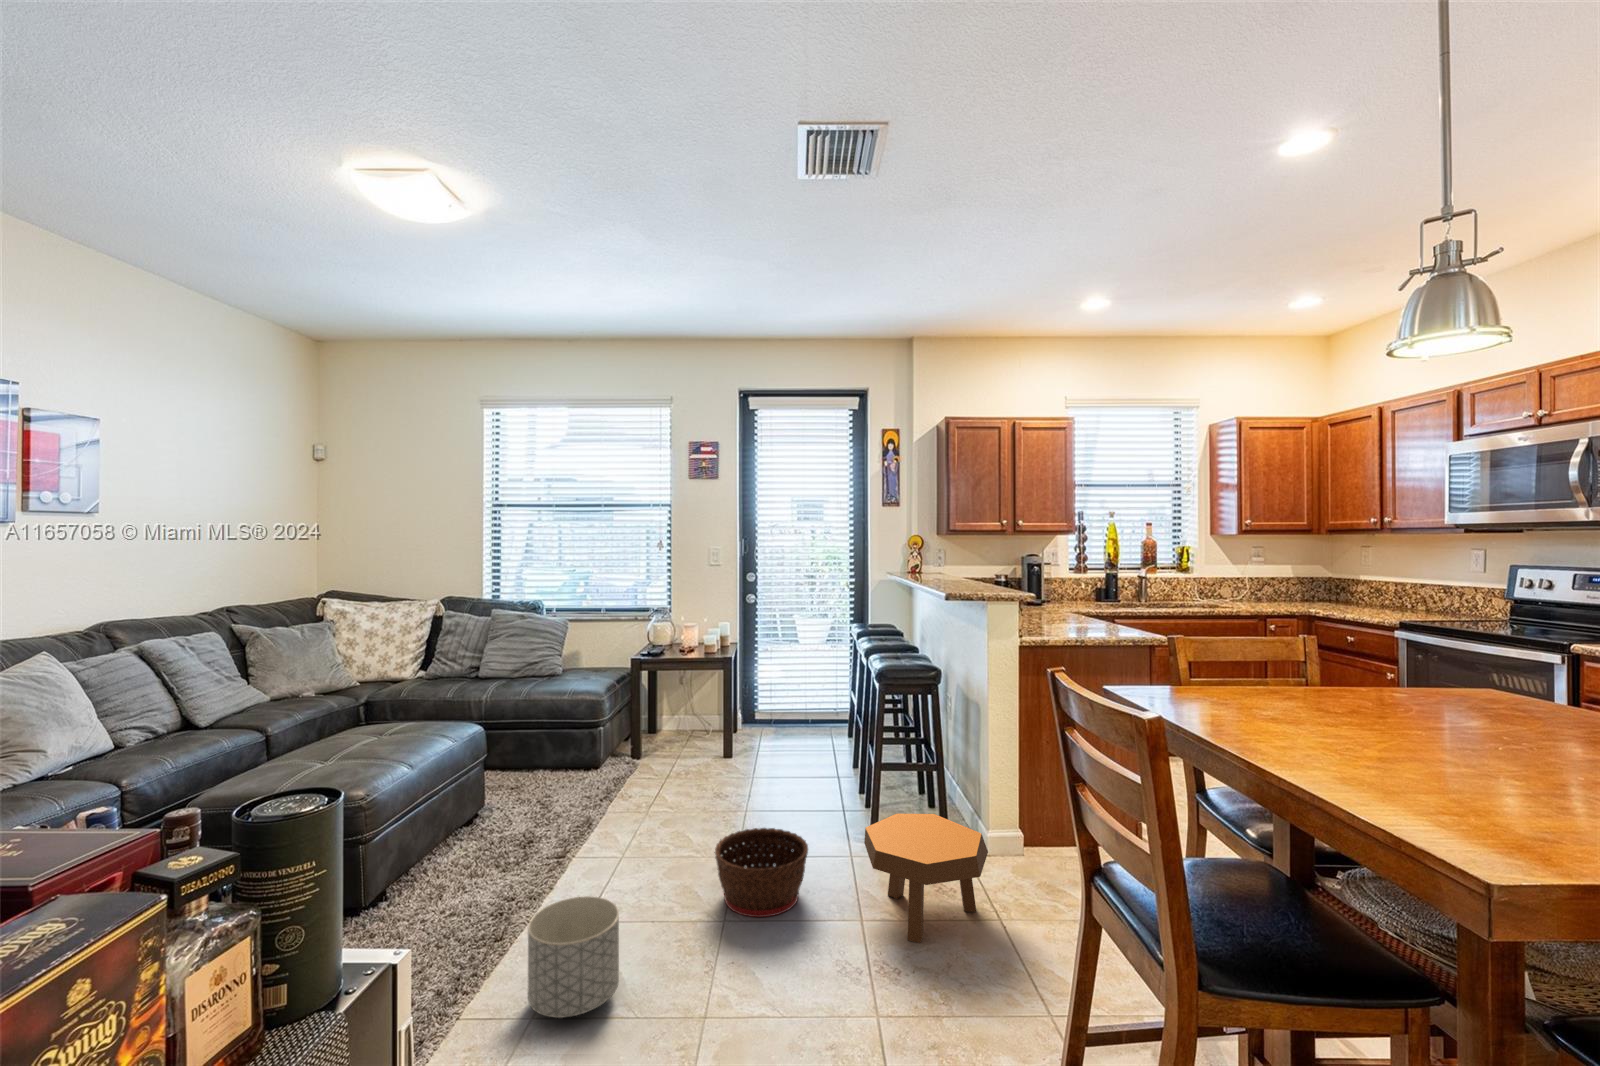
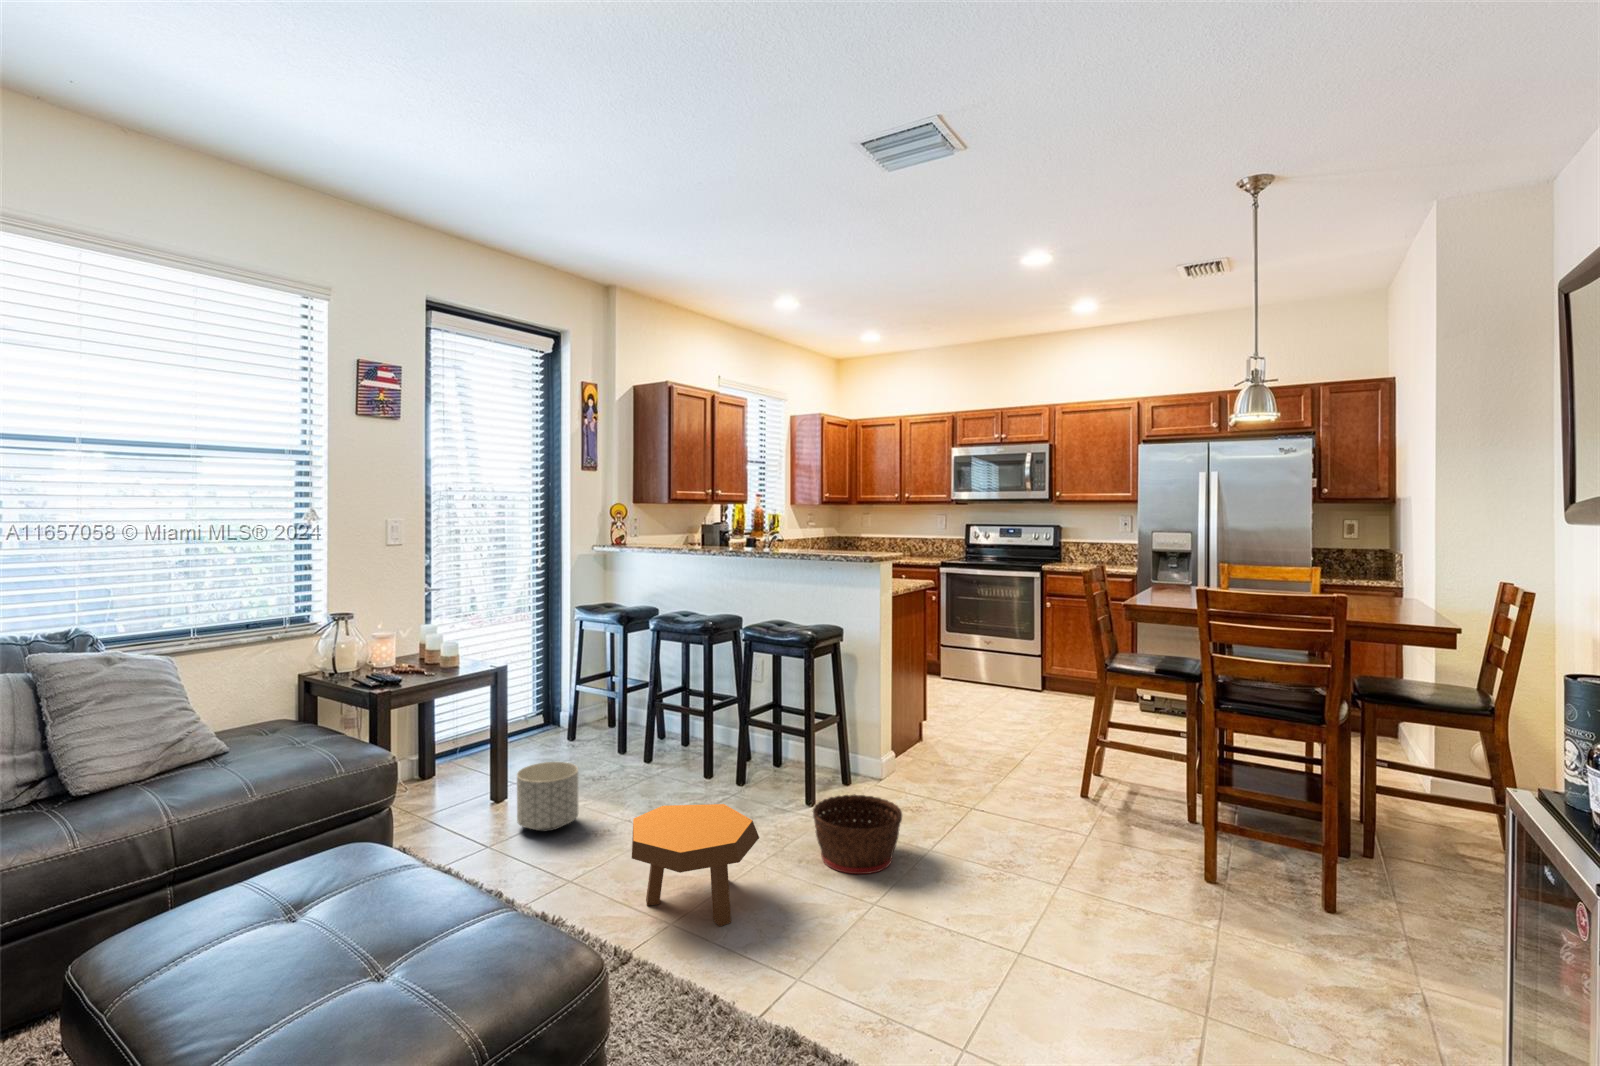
footstool: present [864,814,988,943] -> present [632,804,759,926]
planter: present [528,896,619,1018] -> present [517,762,578,831]

